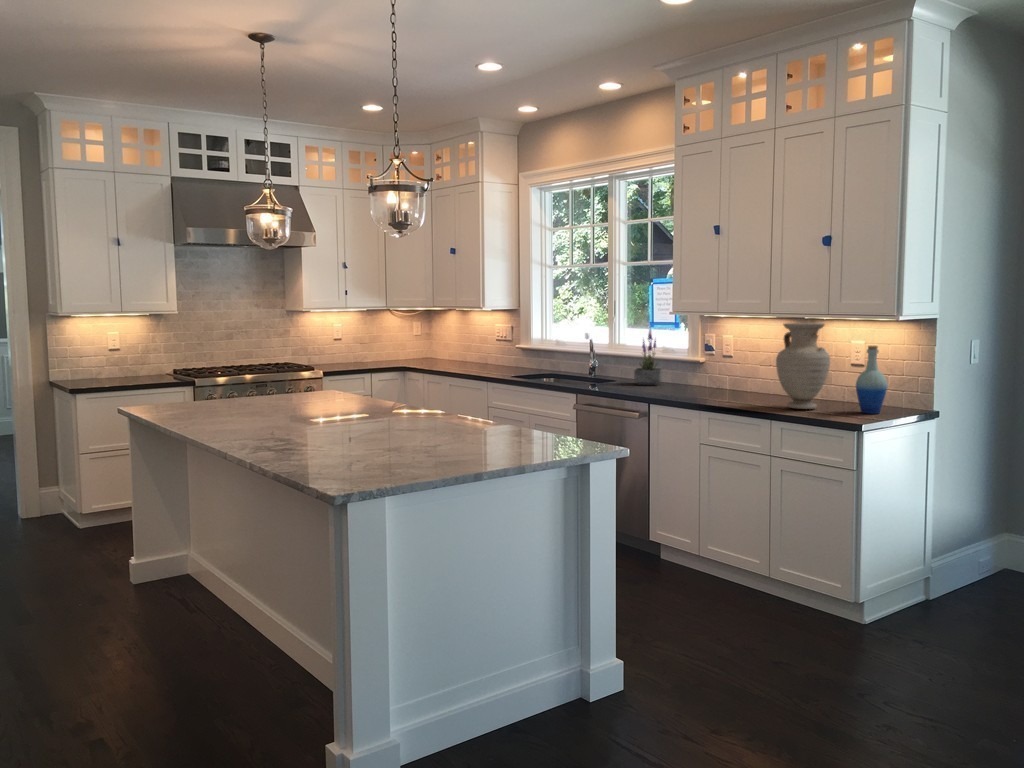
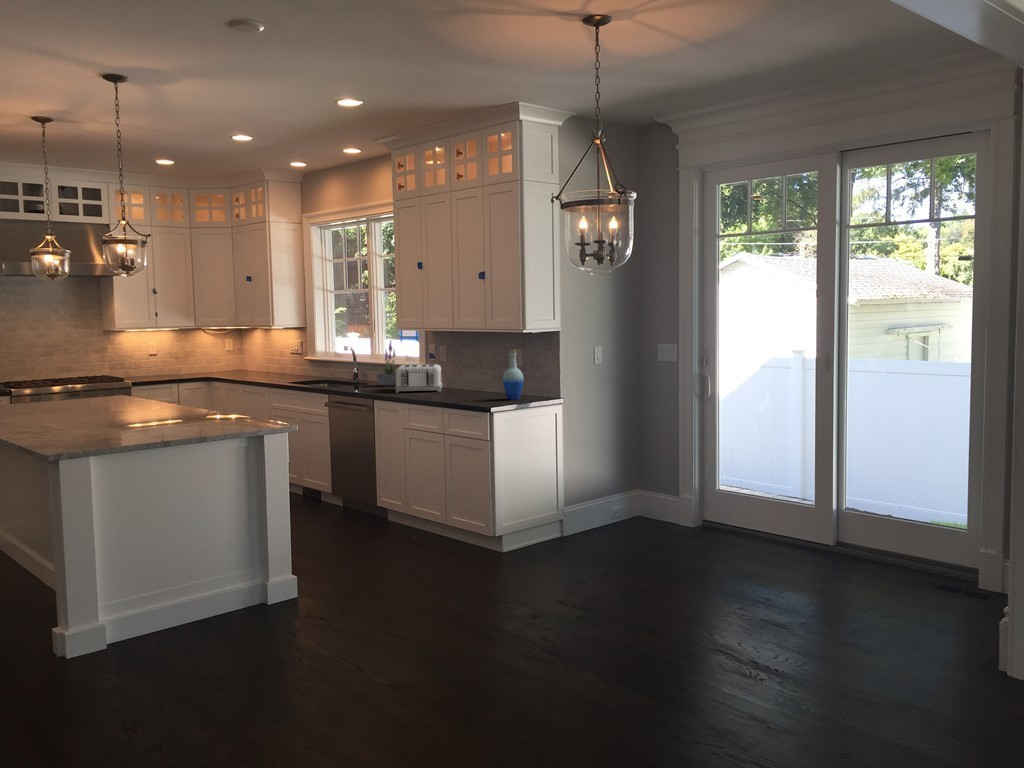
vase: present [776,323,830,409] -> none [452,335,490,398]
toaster: none [669,359,736,396] -> present [396,364,442,393]

